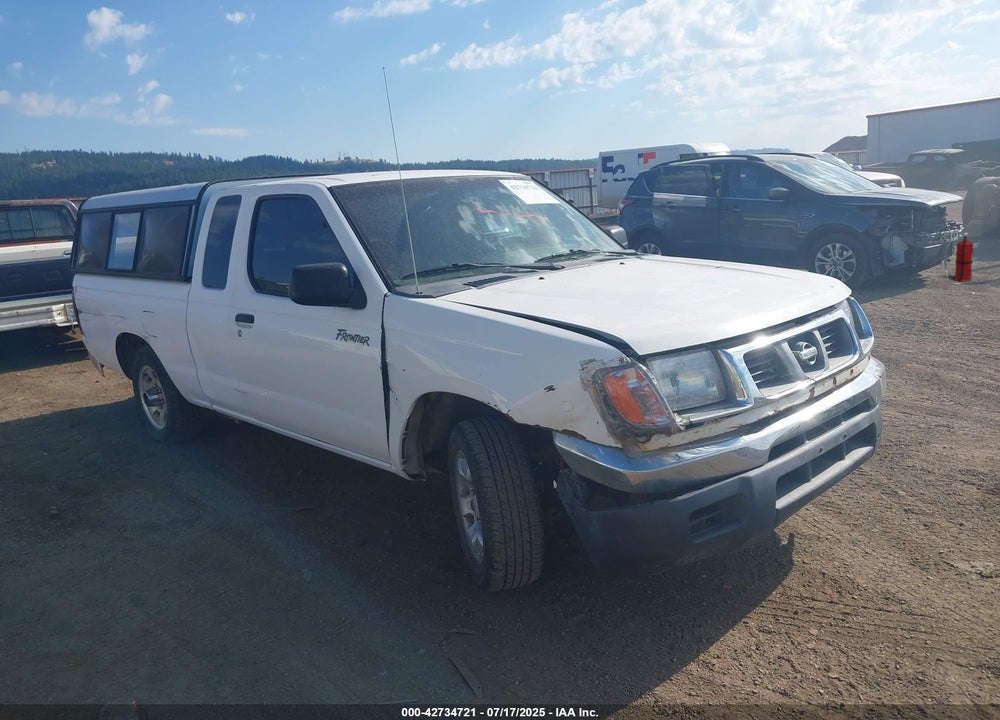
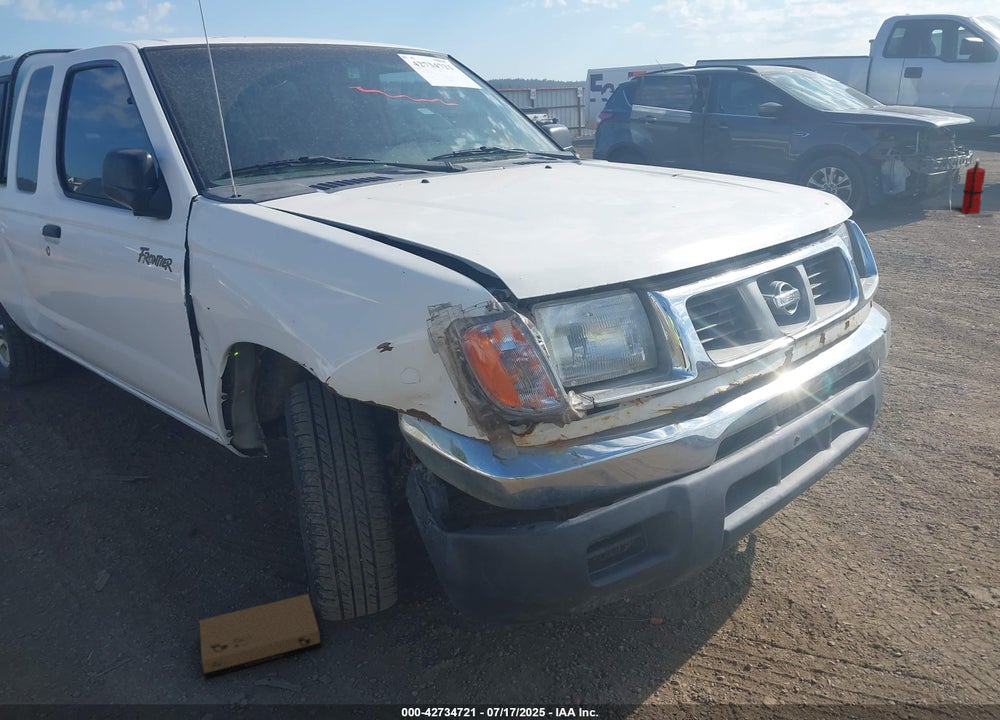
cardboard box: none [394,578,485,633] -> present [199,594,321,678]

